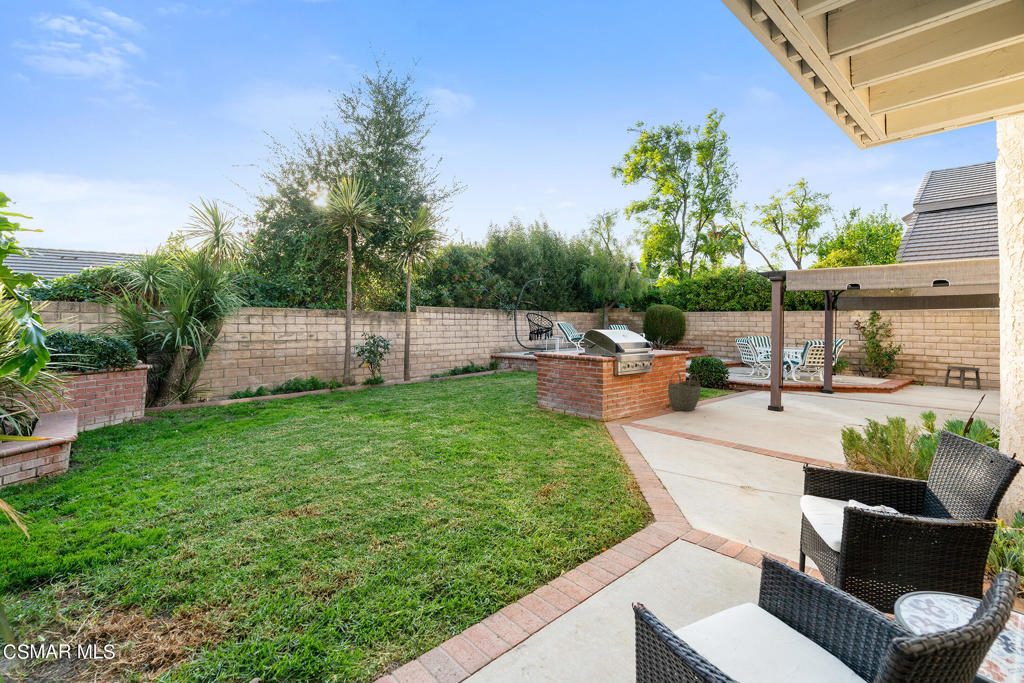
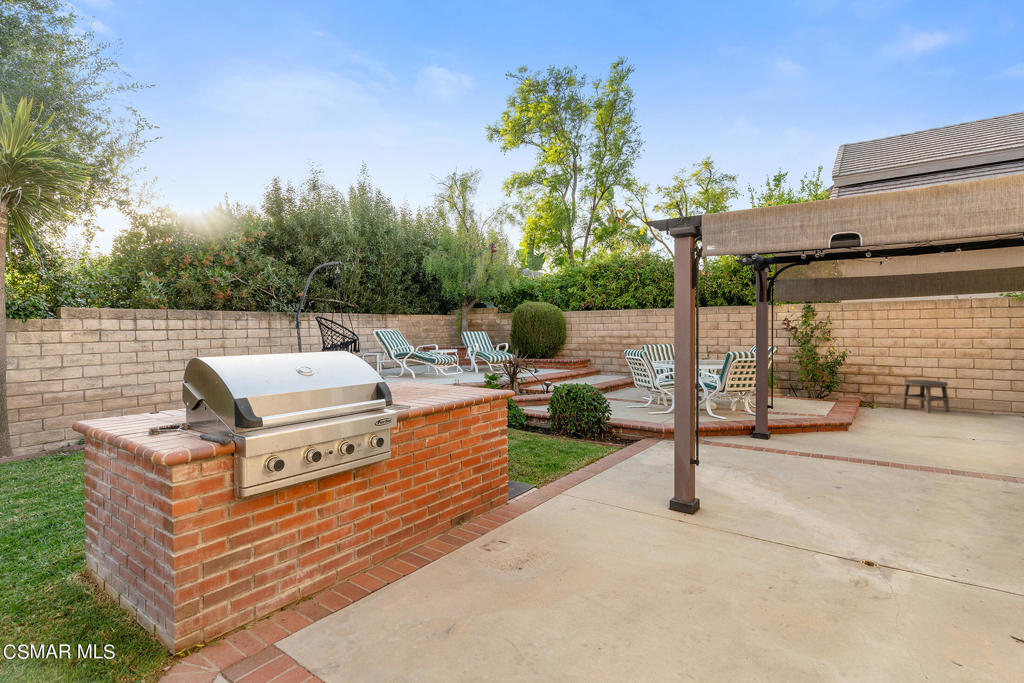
woven basket: present [668,372,700,411] -> none [448,447,525,551]

